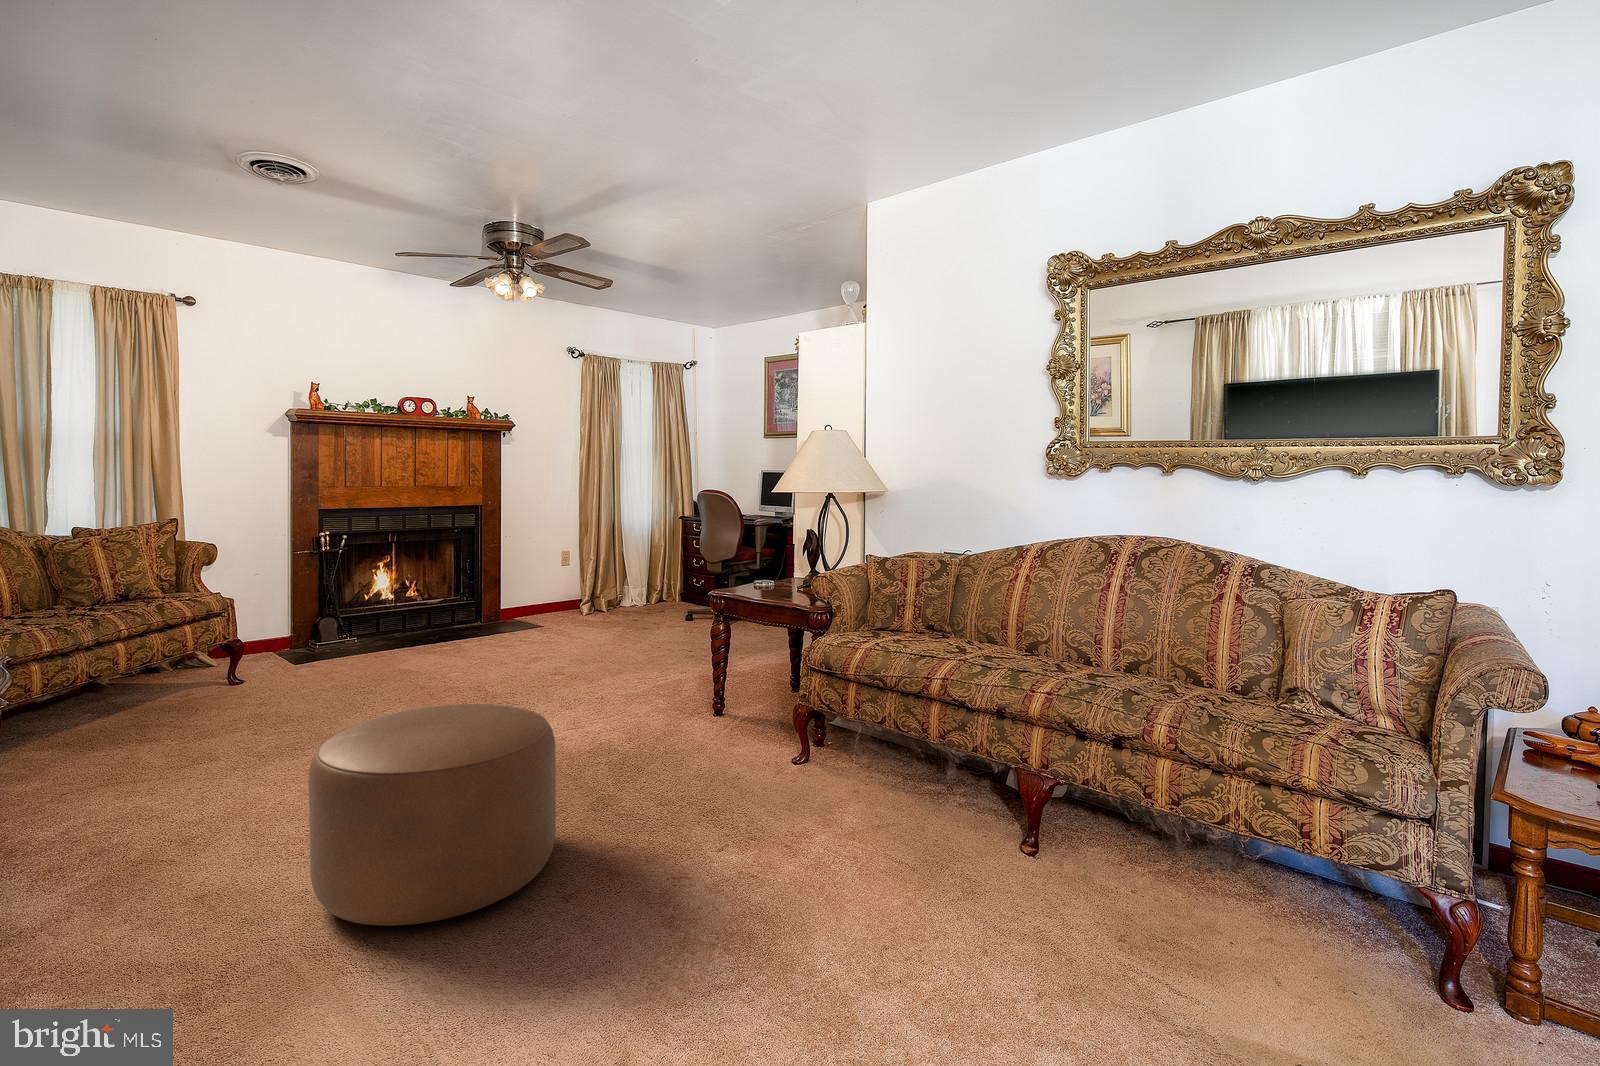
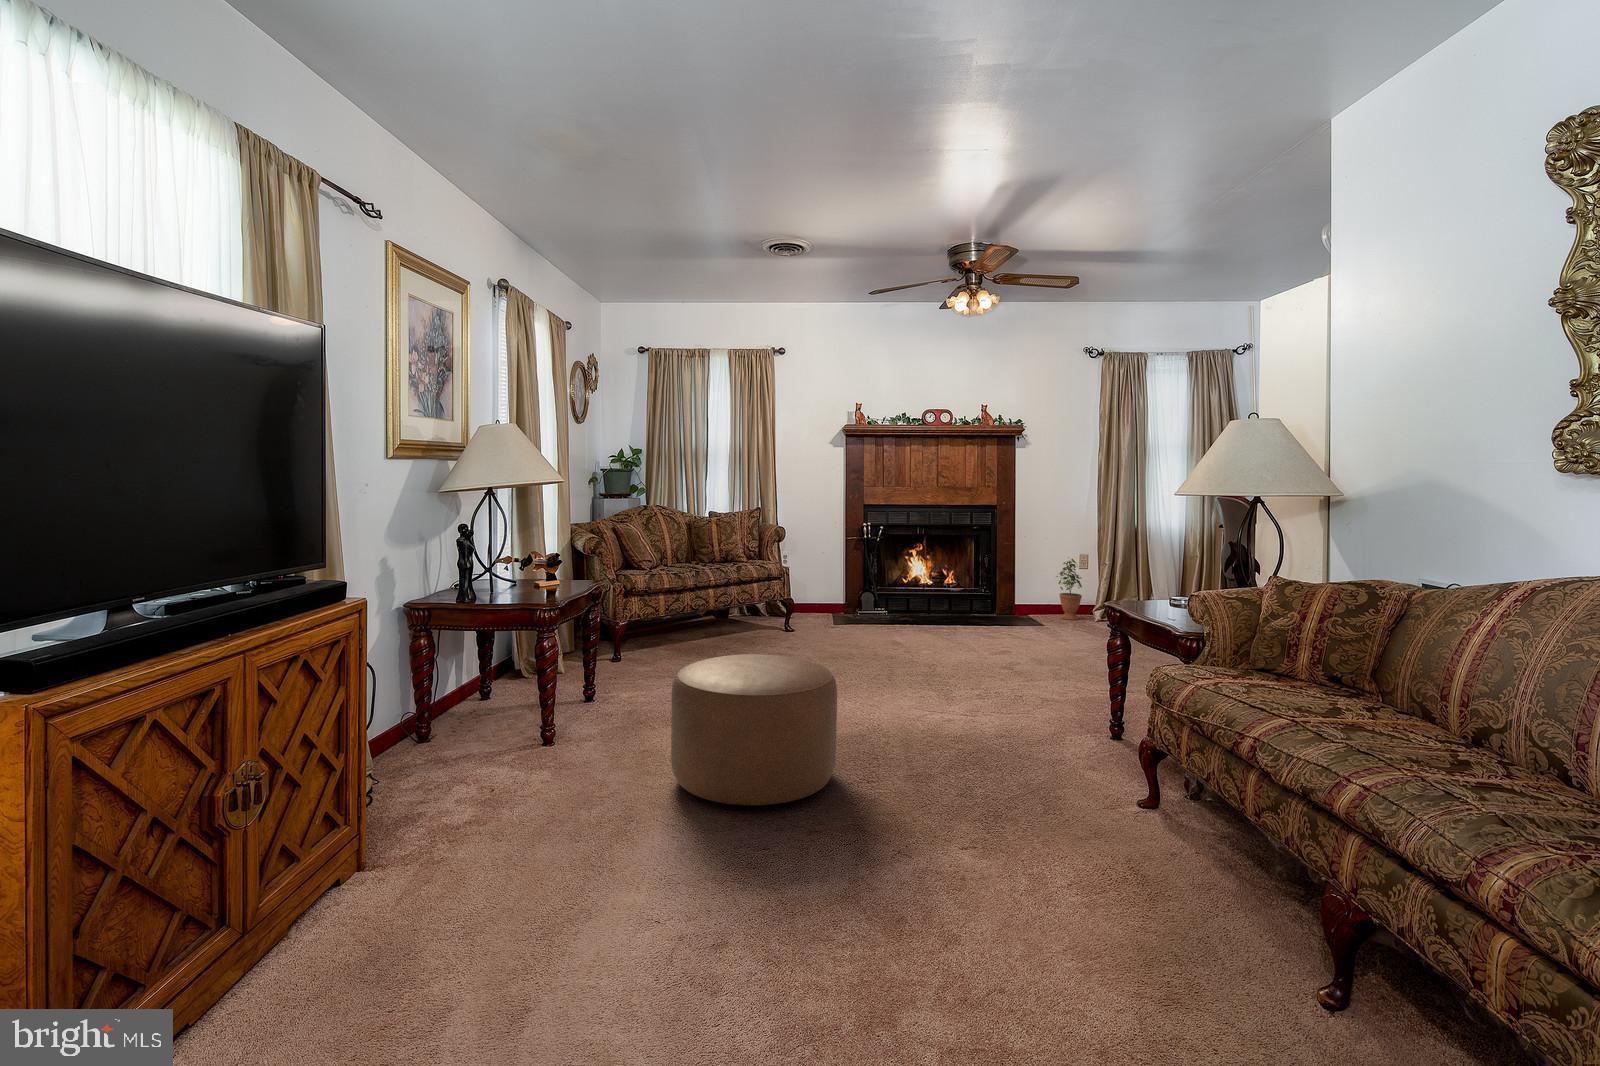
potted plant: none [552,556,578,618] -> present [1056,559,1082,620]

